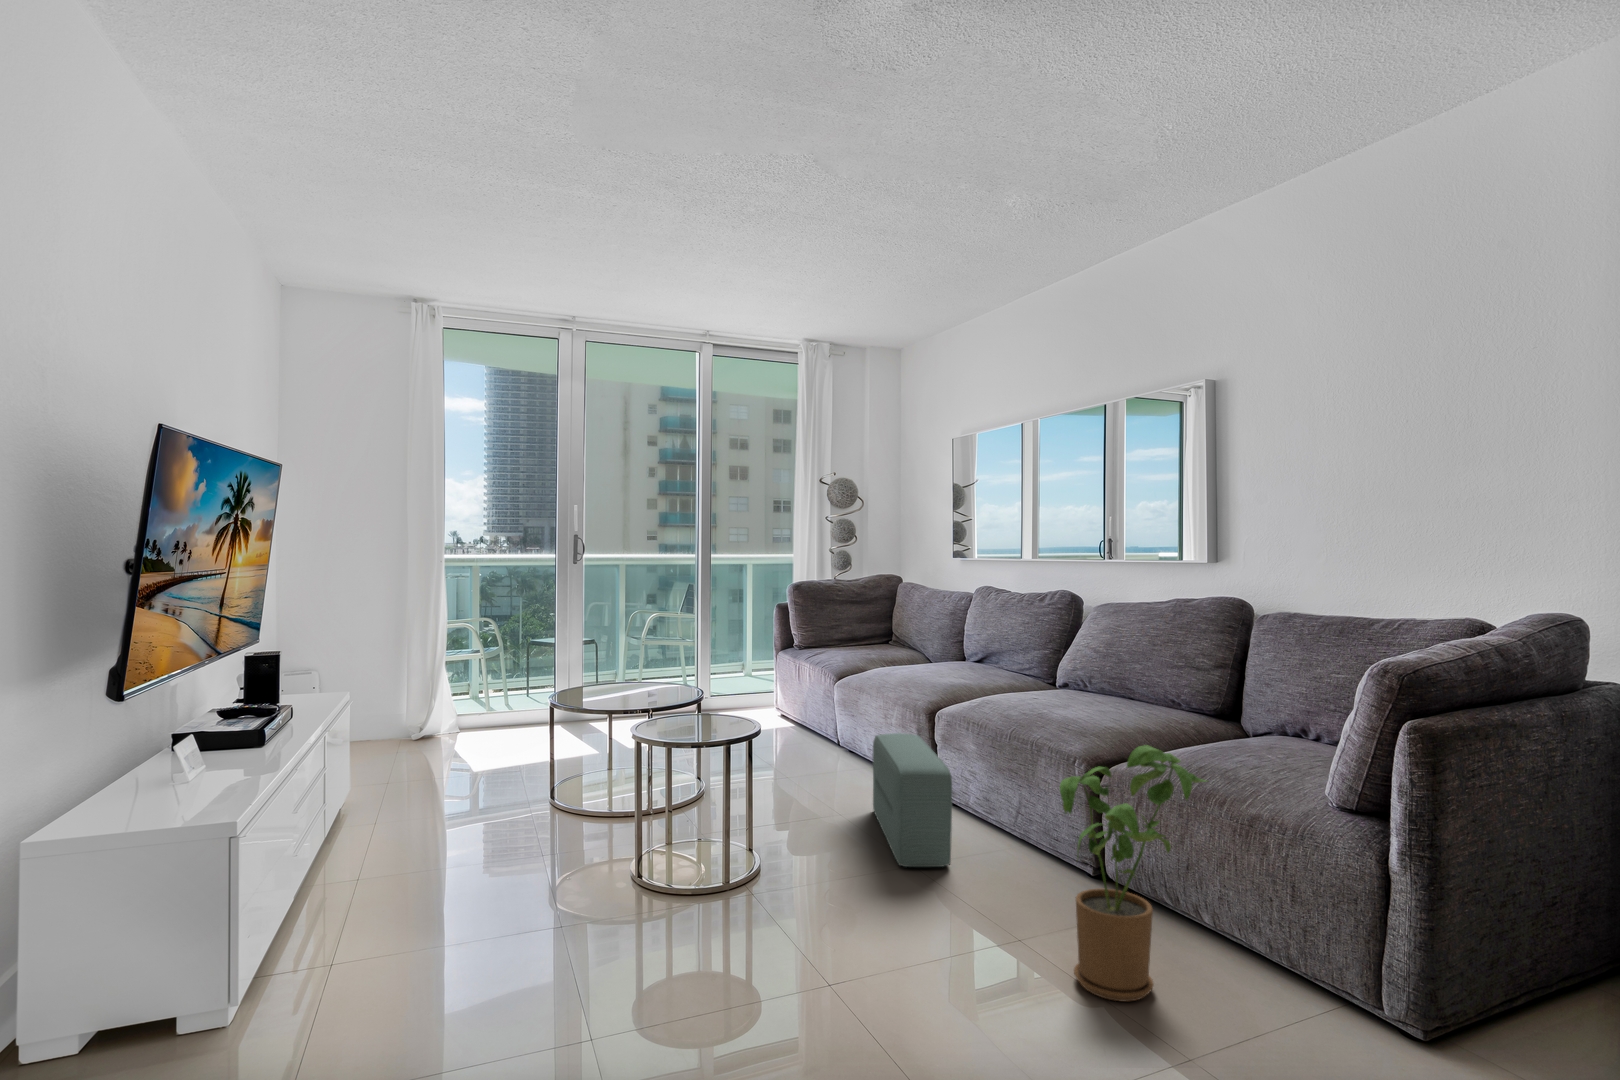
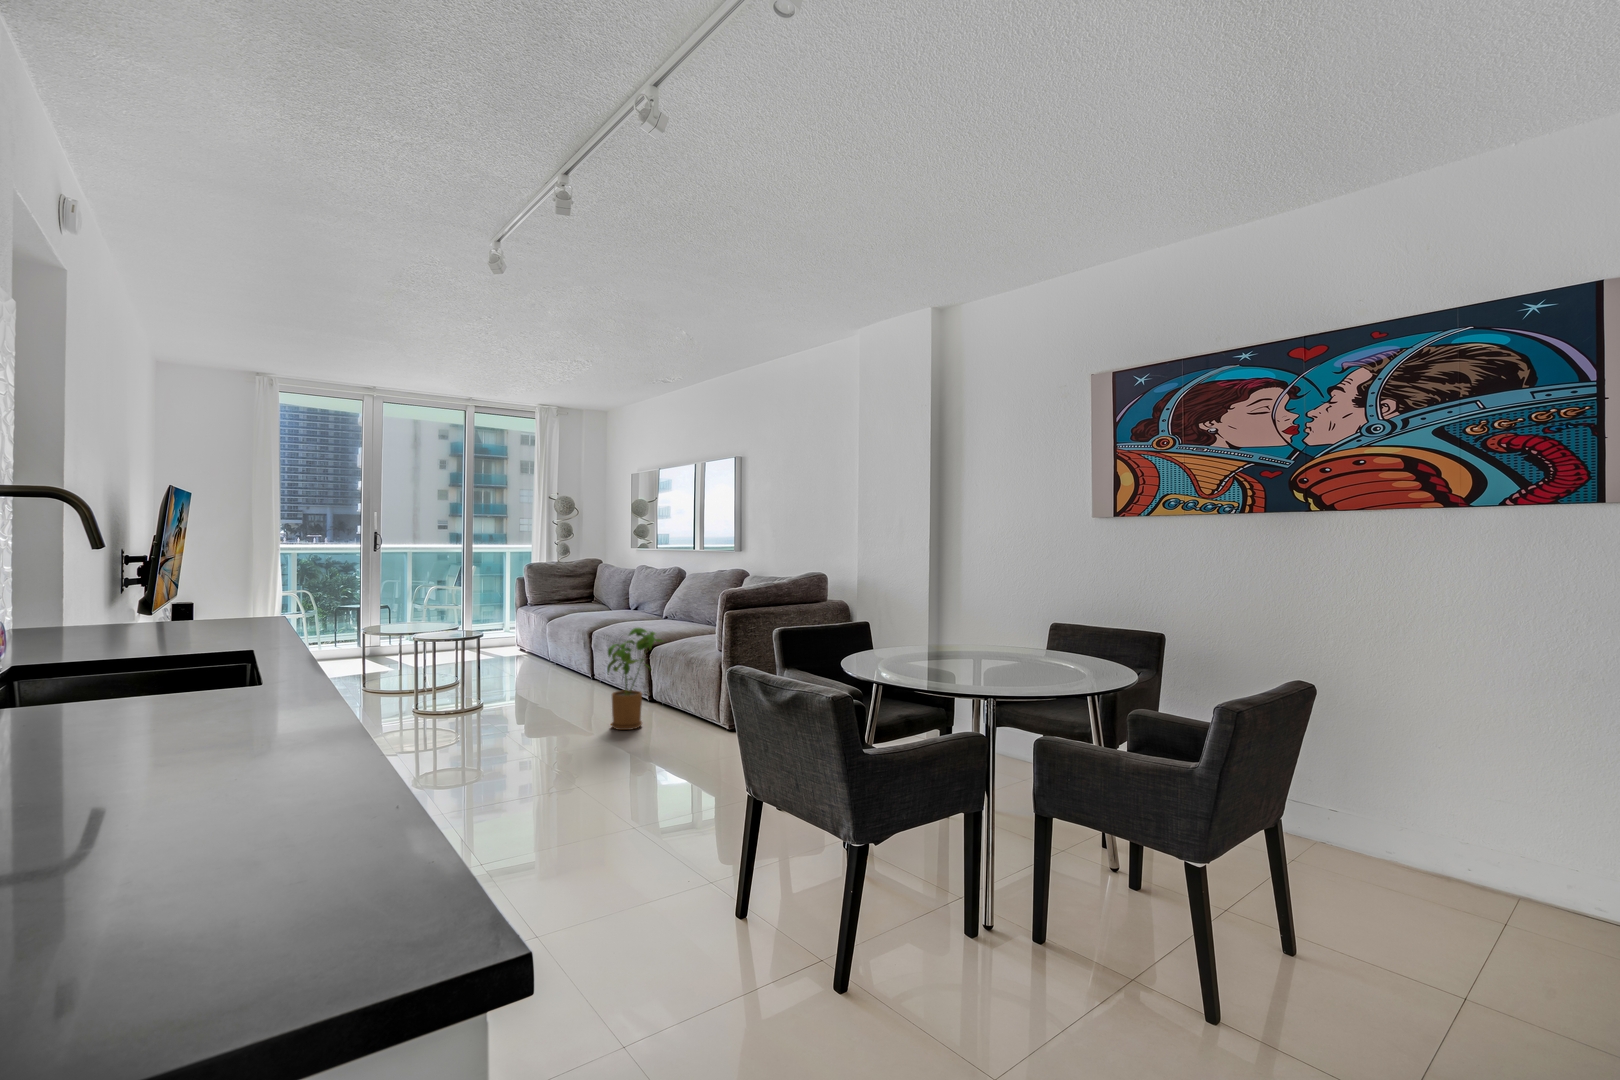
pouf: present [873,733,952,867] -> none [554,644,585,702]

